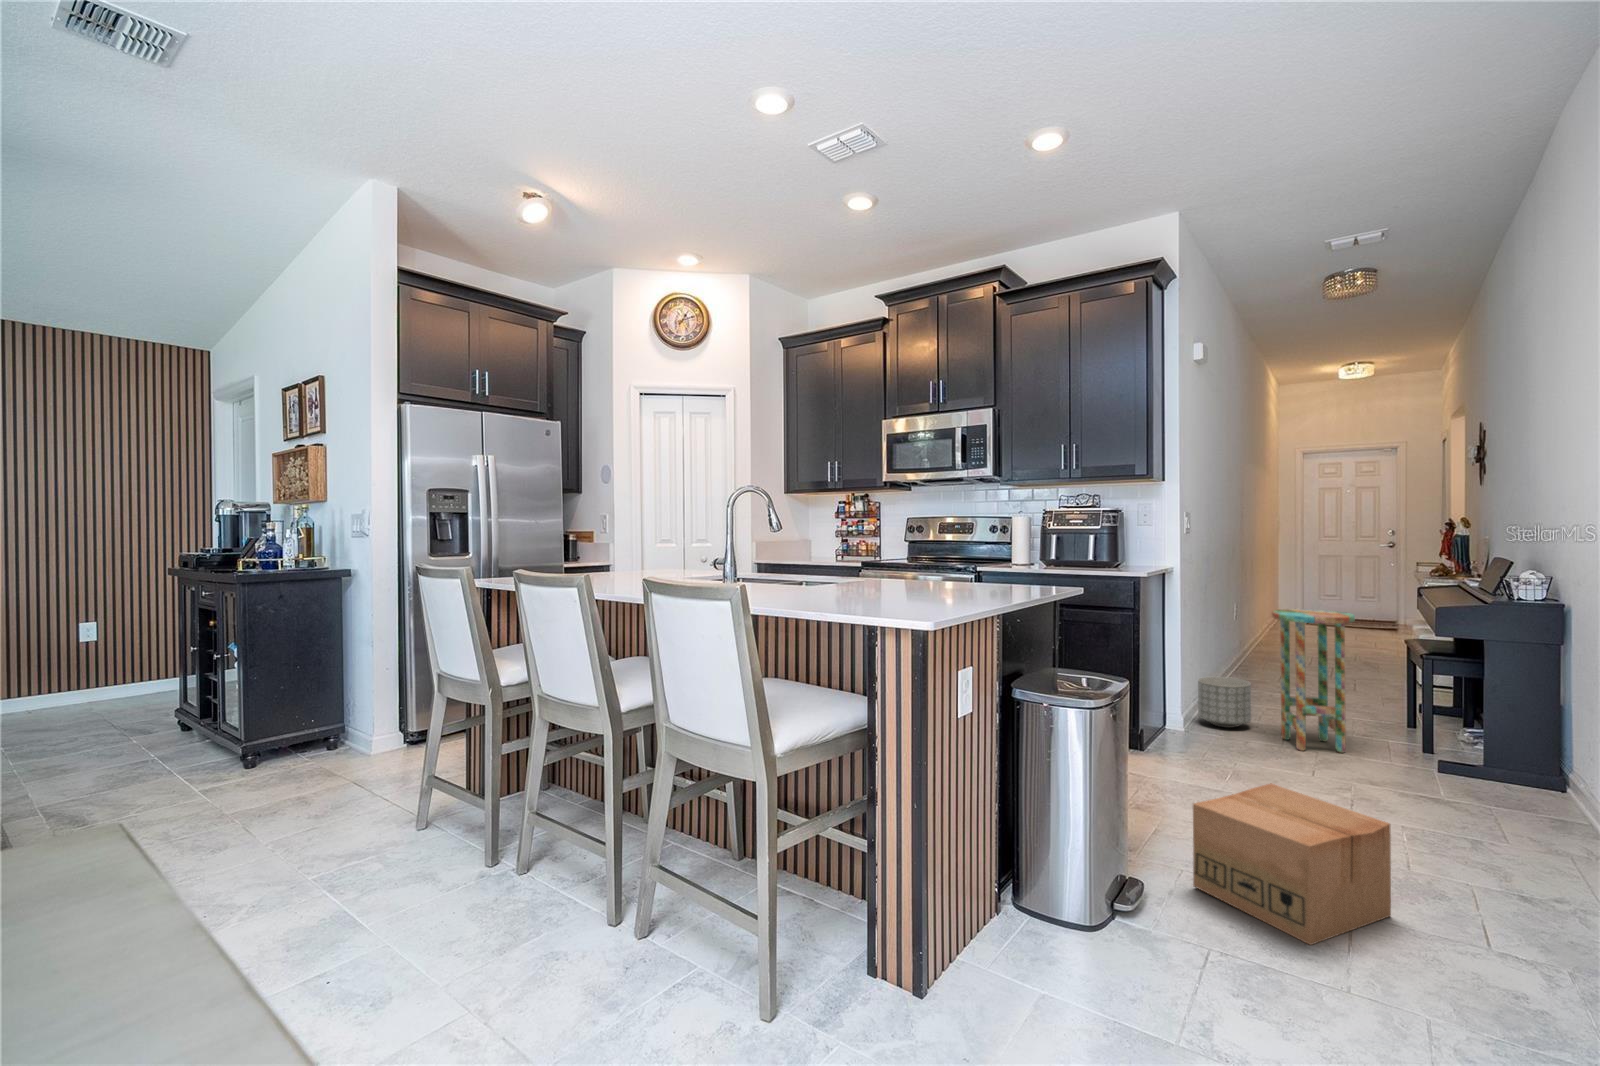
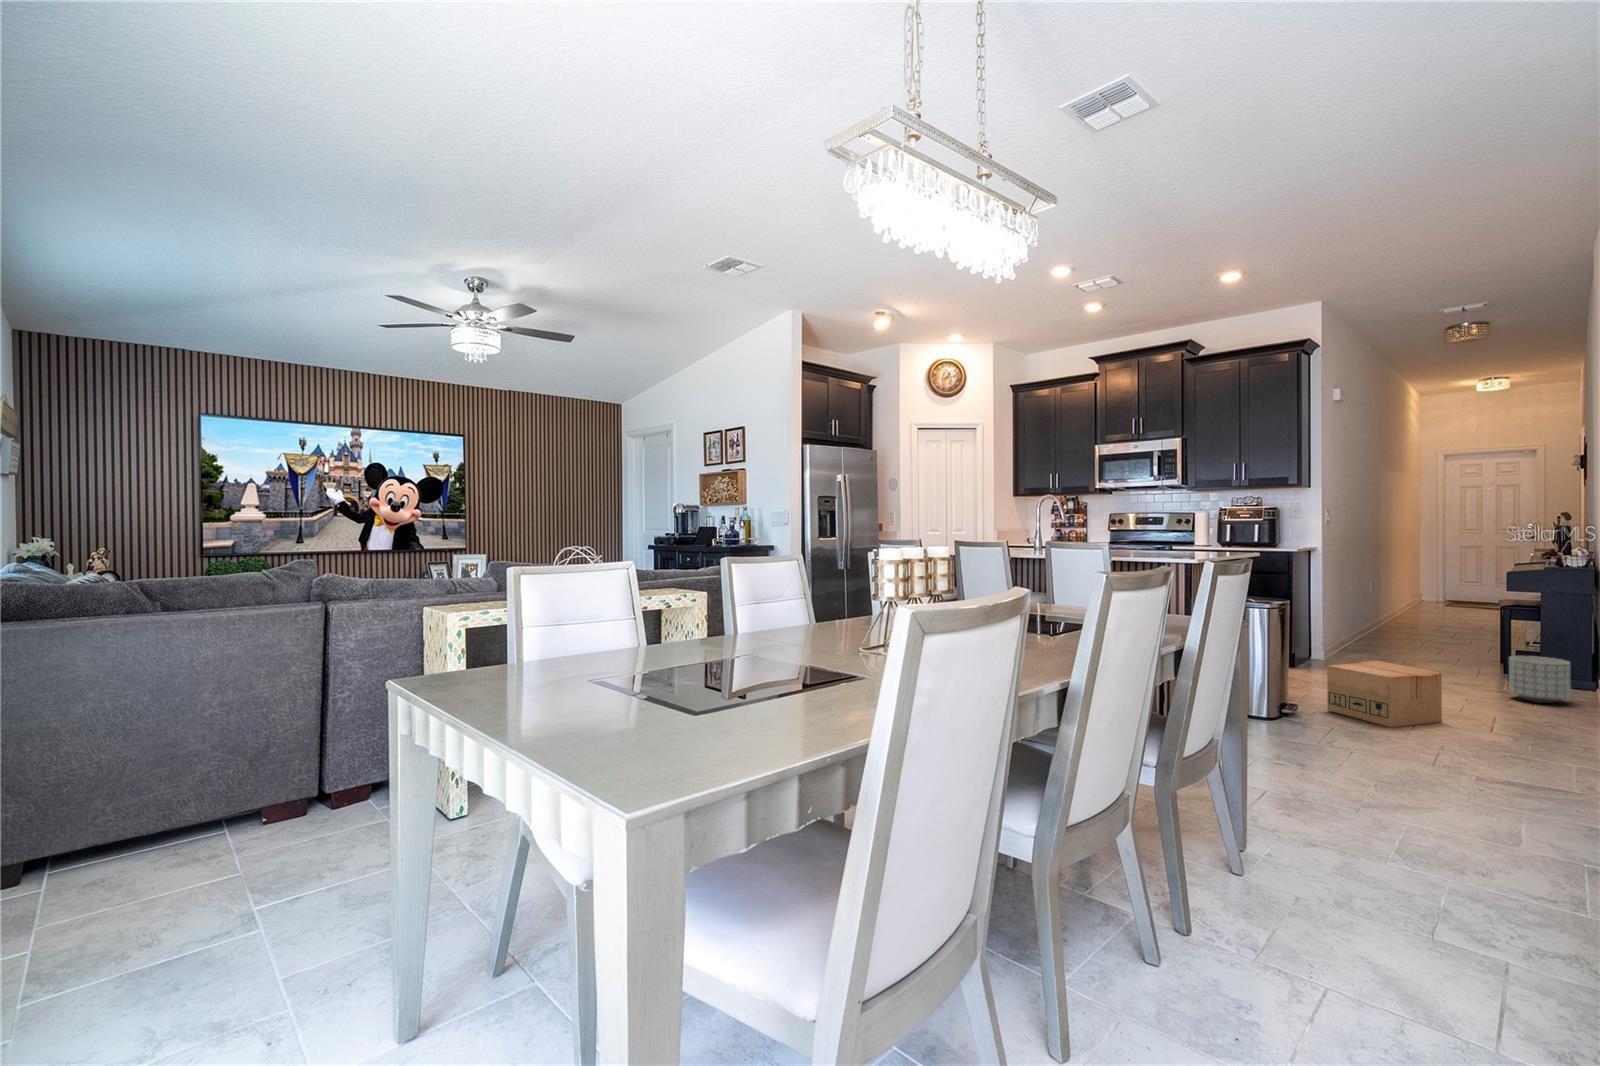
side table: present [1272,609,1355,753] -> none [1392,575,1453,670]
planter: present [1198,677,1251,728] -> present [1509,656,1571,703]

